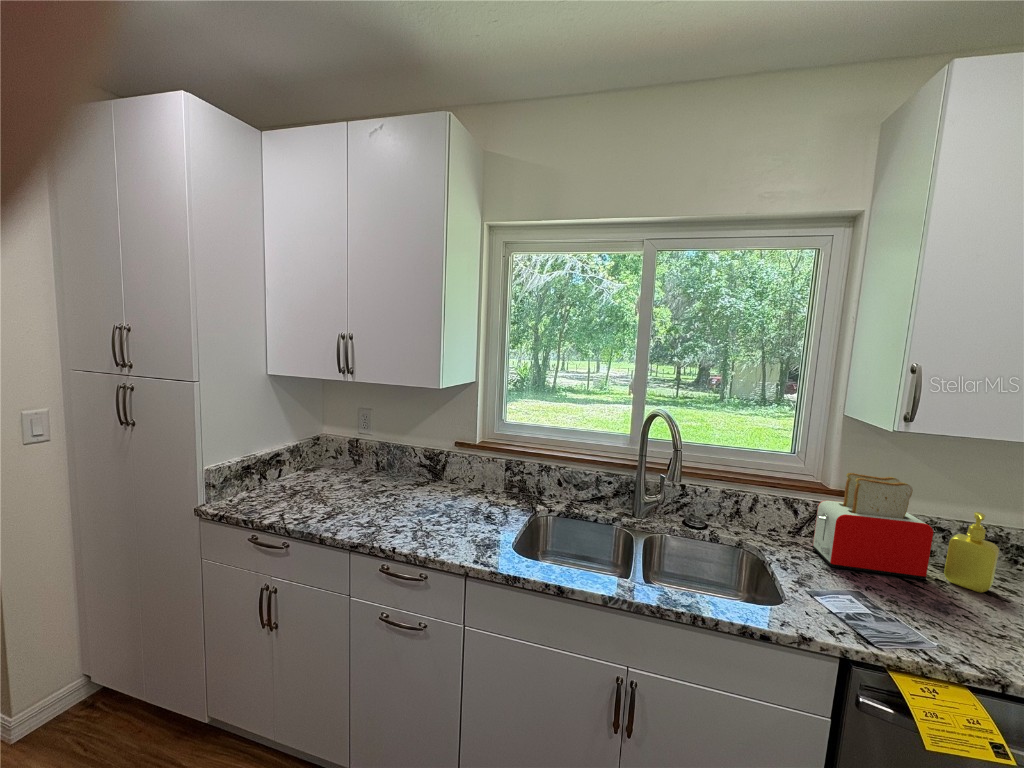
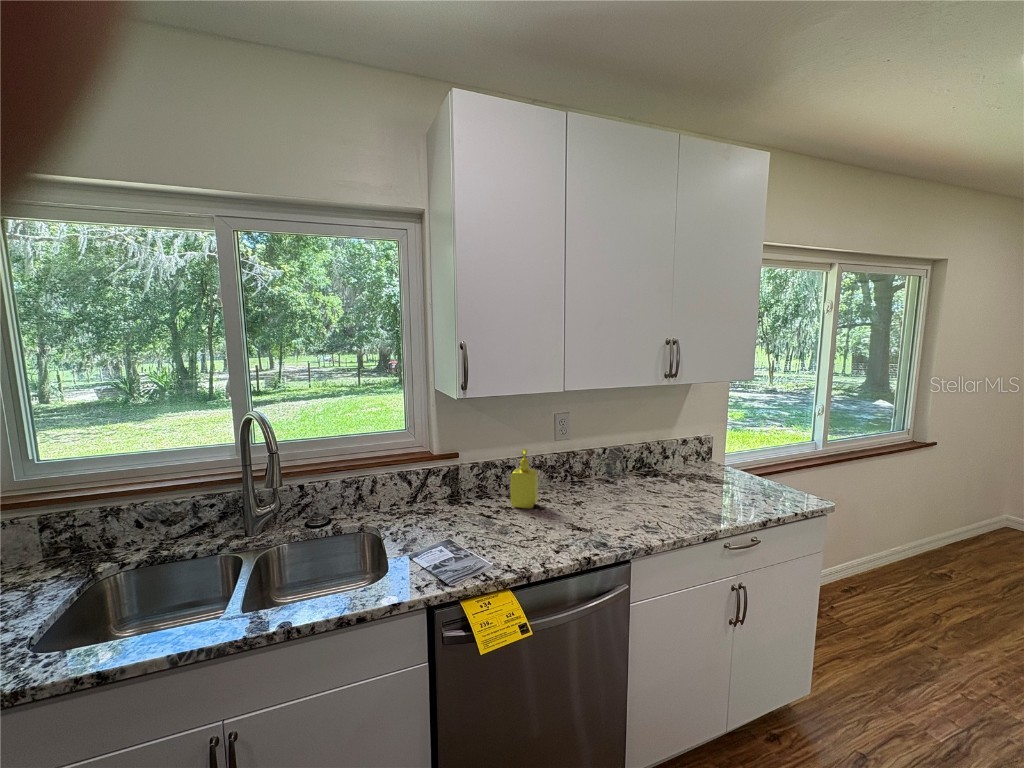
toaster: present [813,473,933,580] -> none [420,435,499,525]

